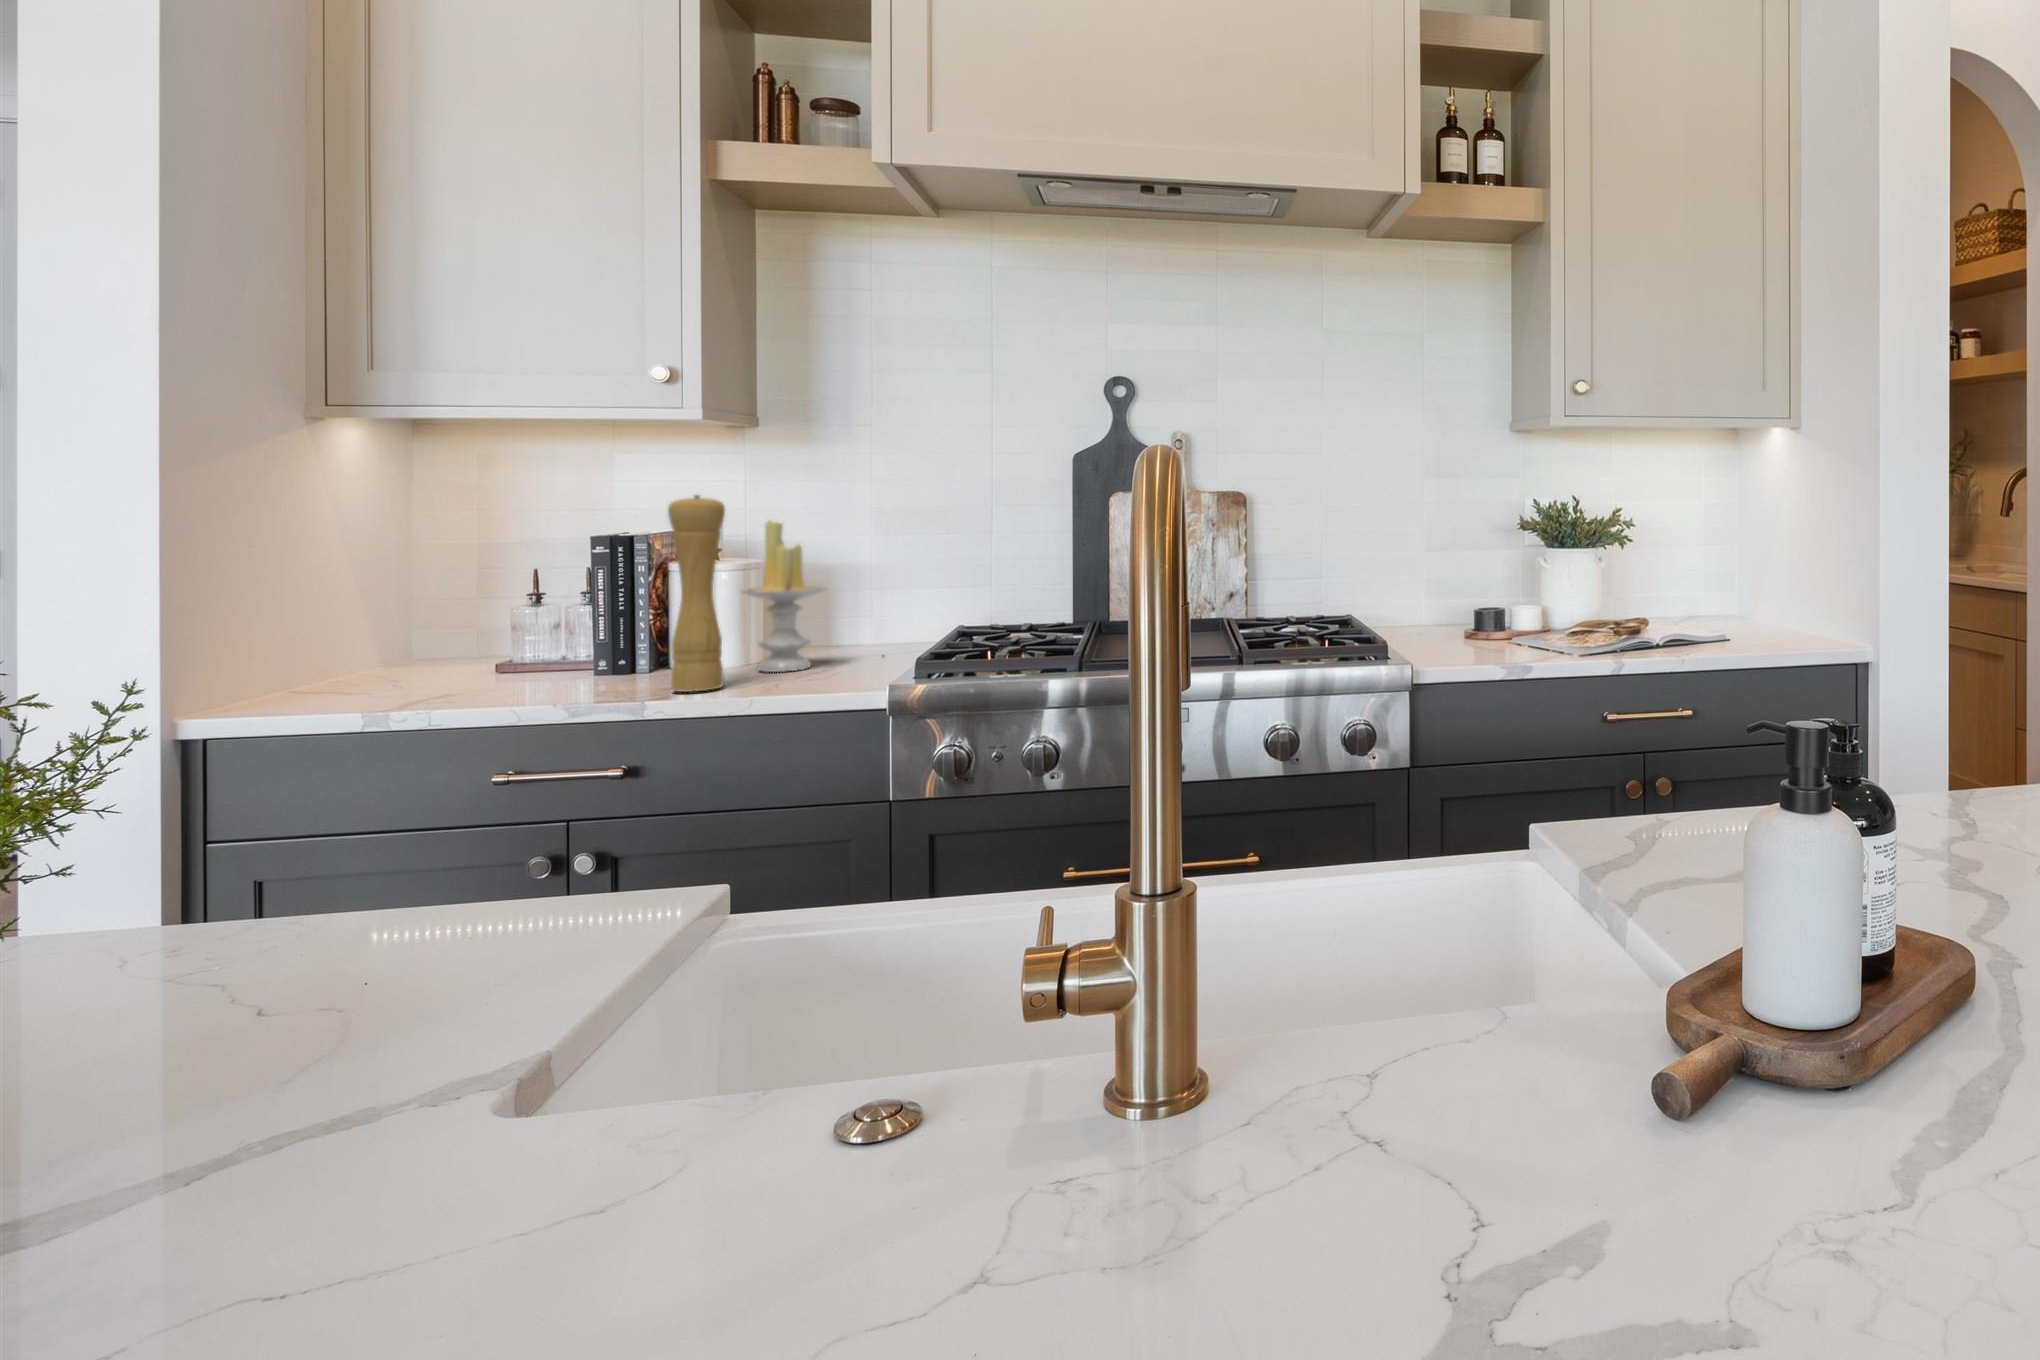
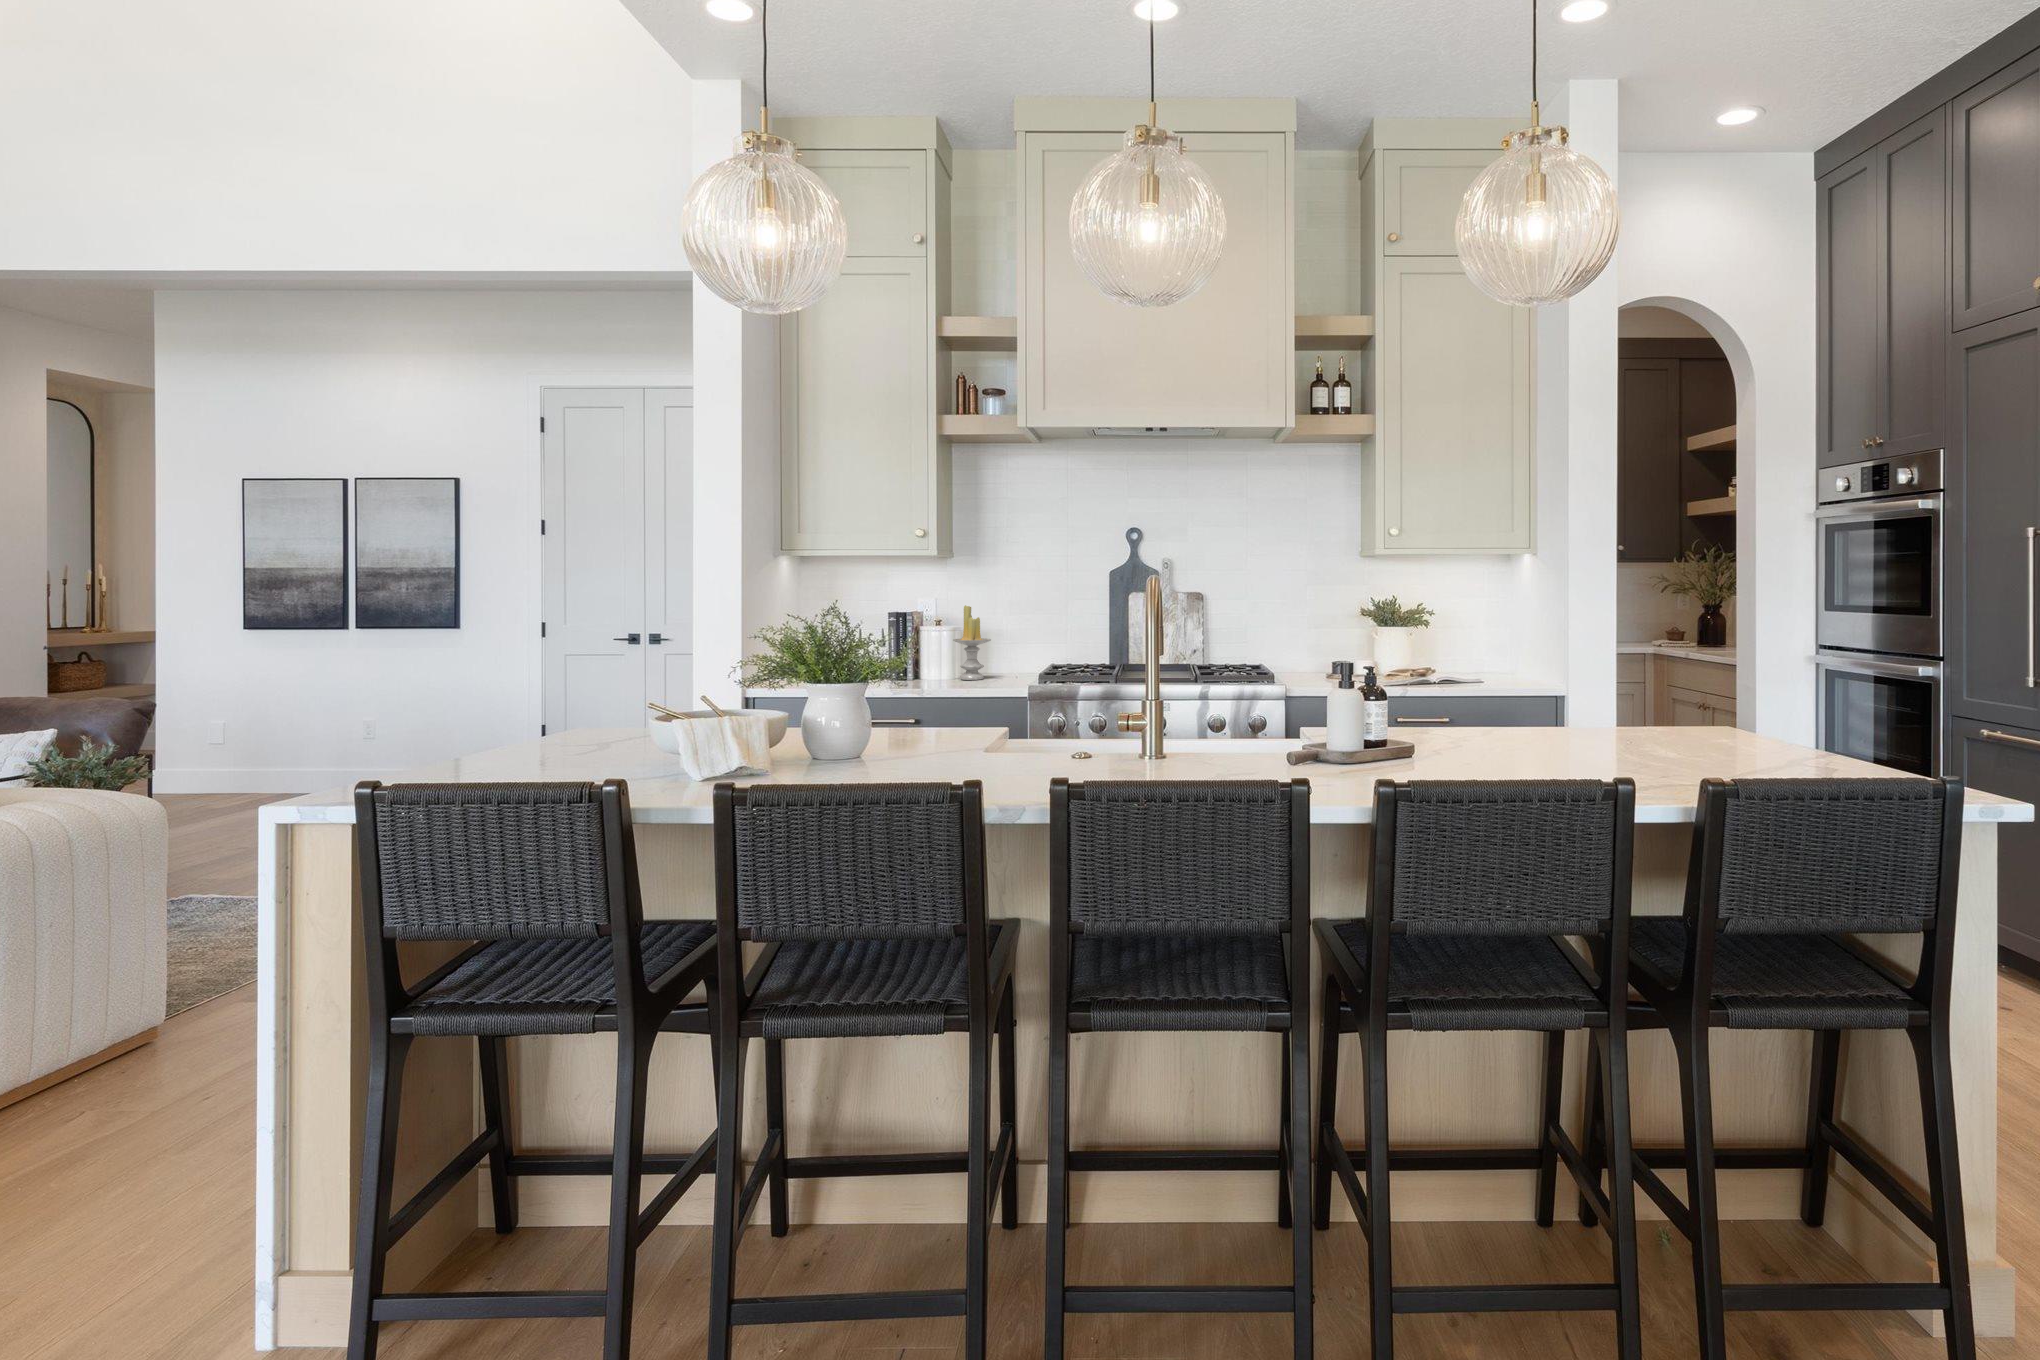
pepper mill: present [668,495,725,692] -> none [924,593,947,686]

